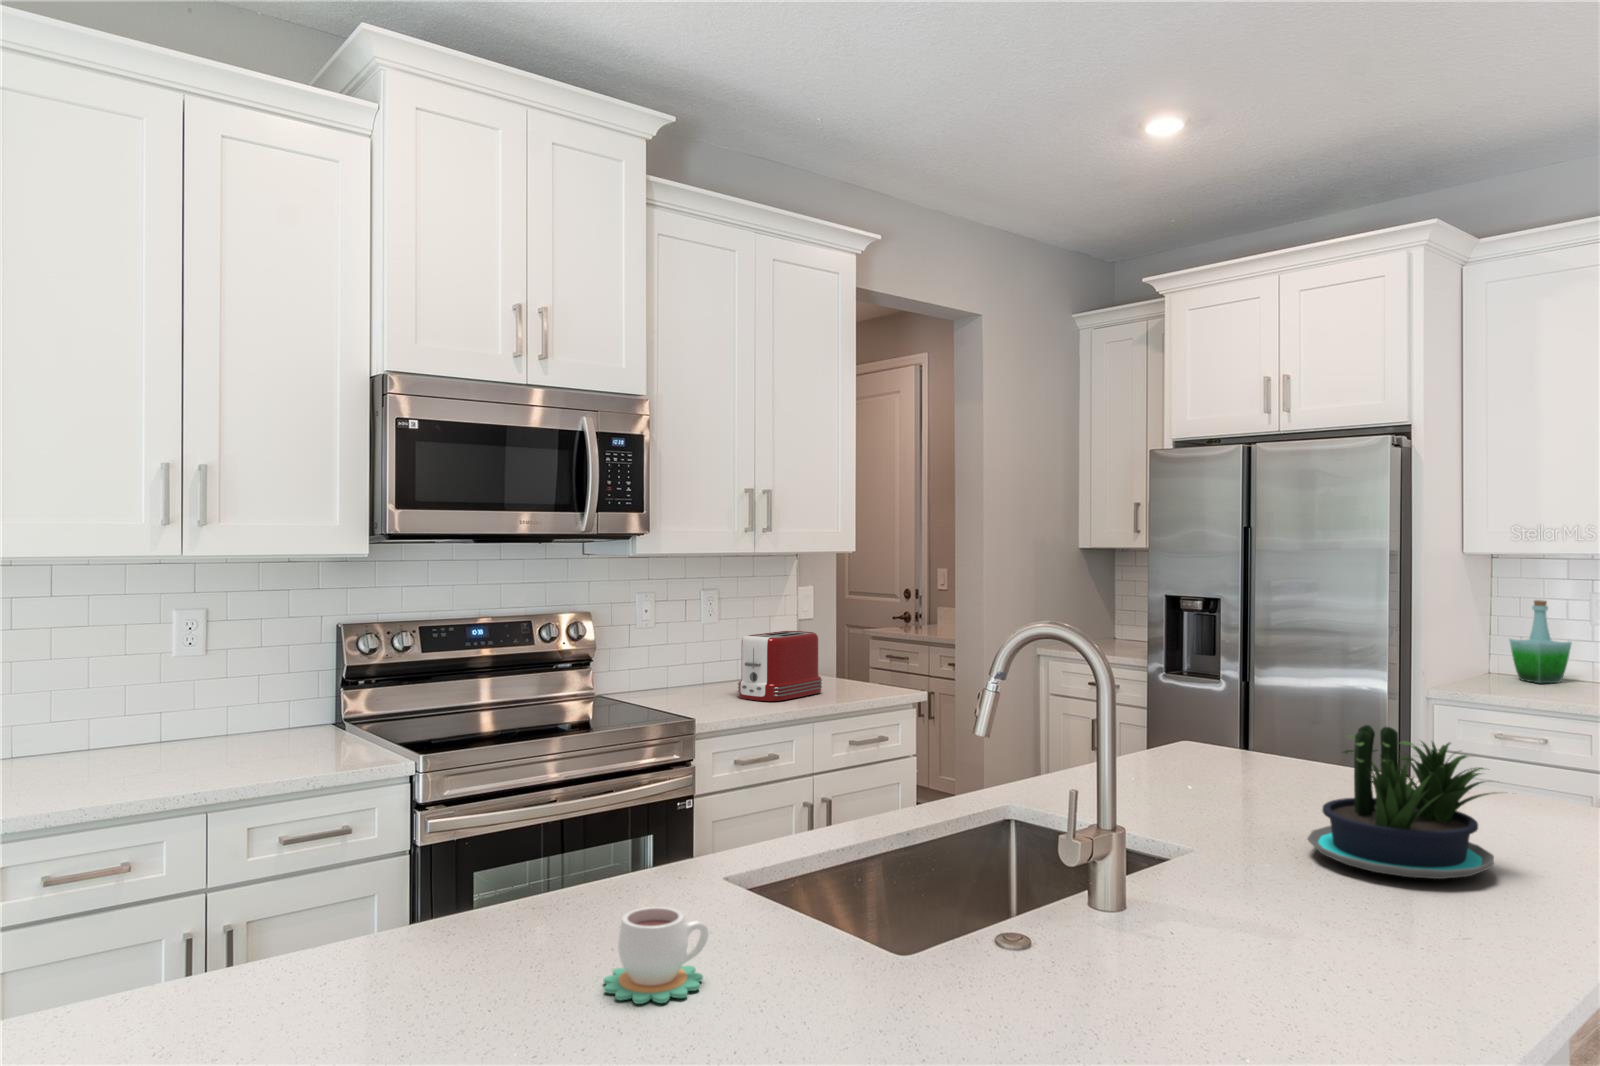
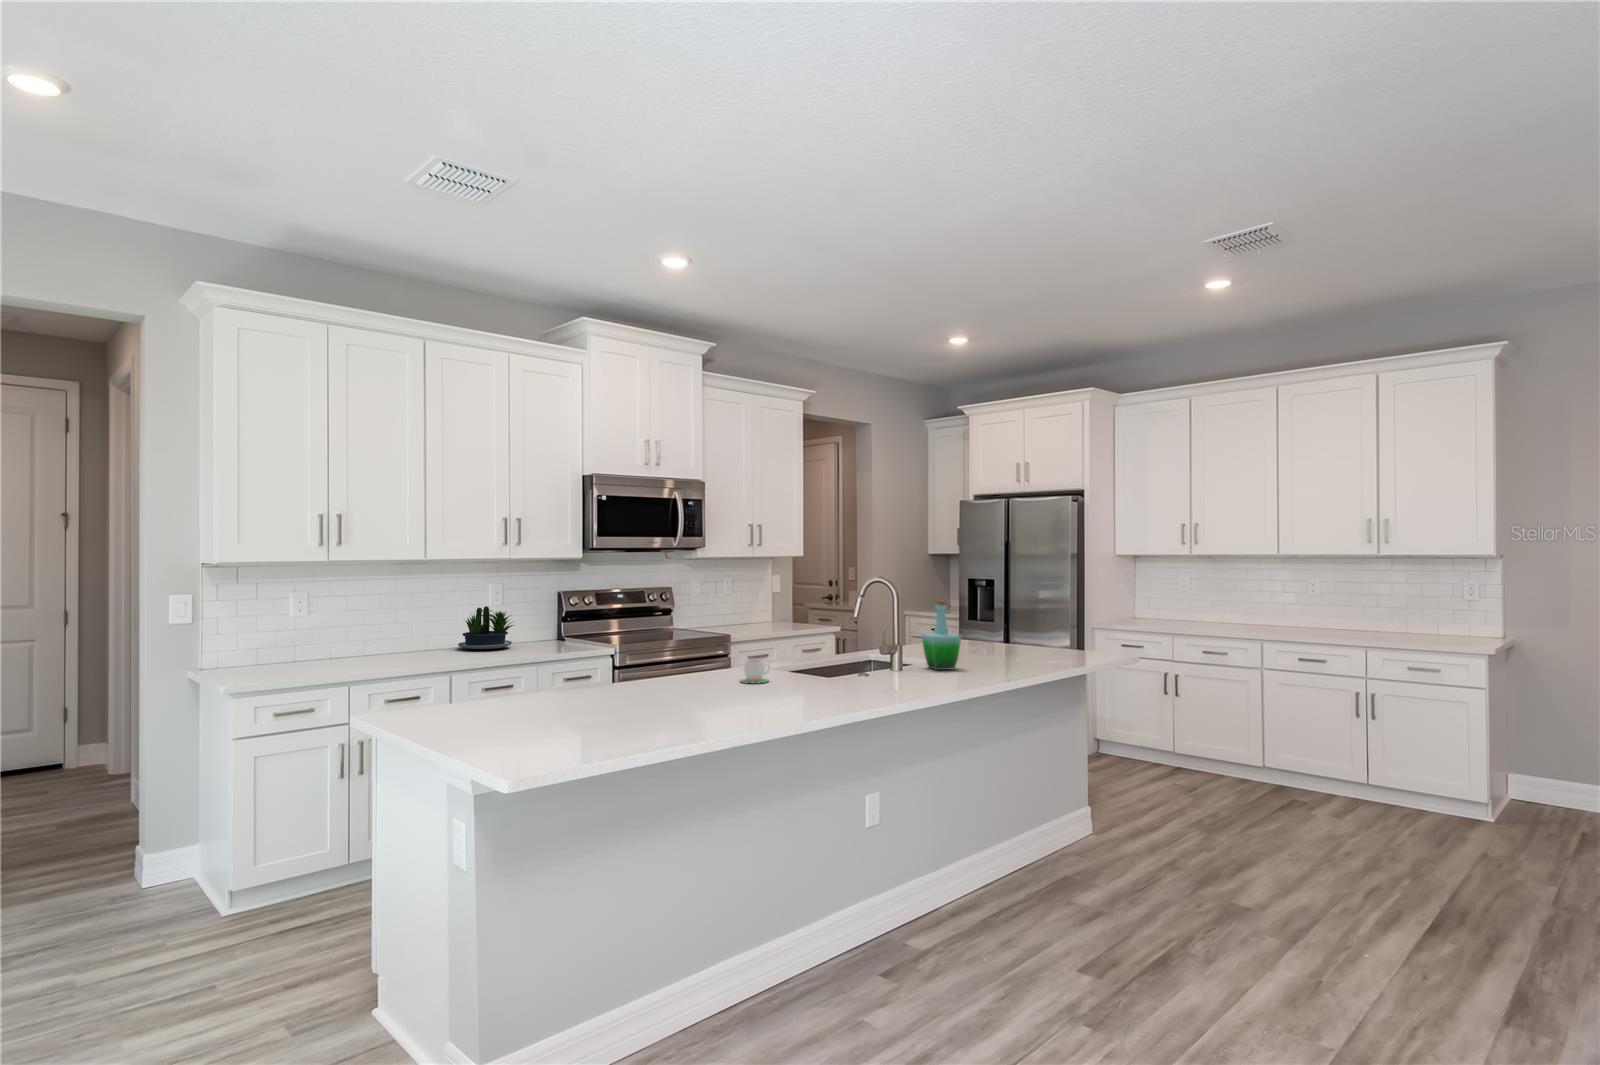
bottle: present [1510,600,1572,683] -> present [921,601,961,670]
toaster: present [738,631,822,701] -> none [745,597,787,631]
potted plant: present [1307,725,1494,879] -> present [458,606,514,649]

